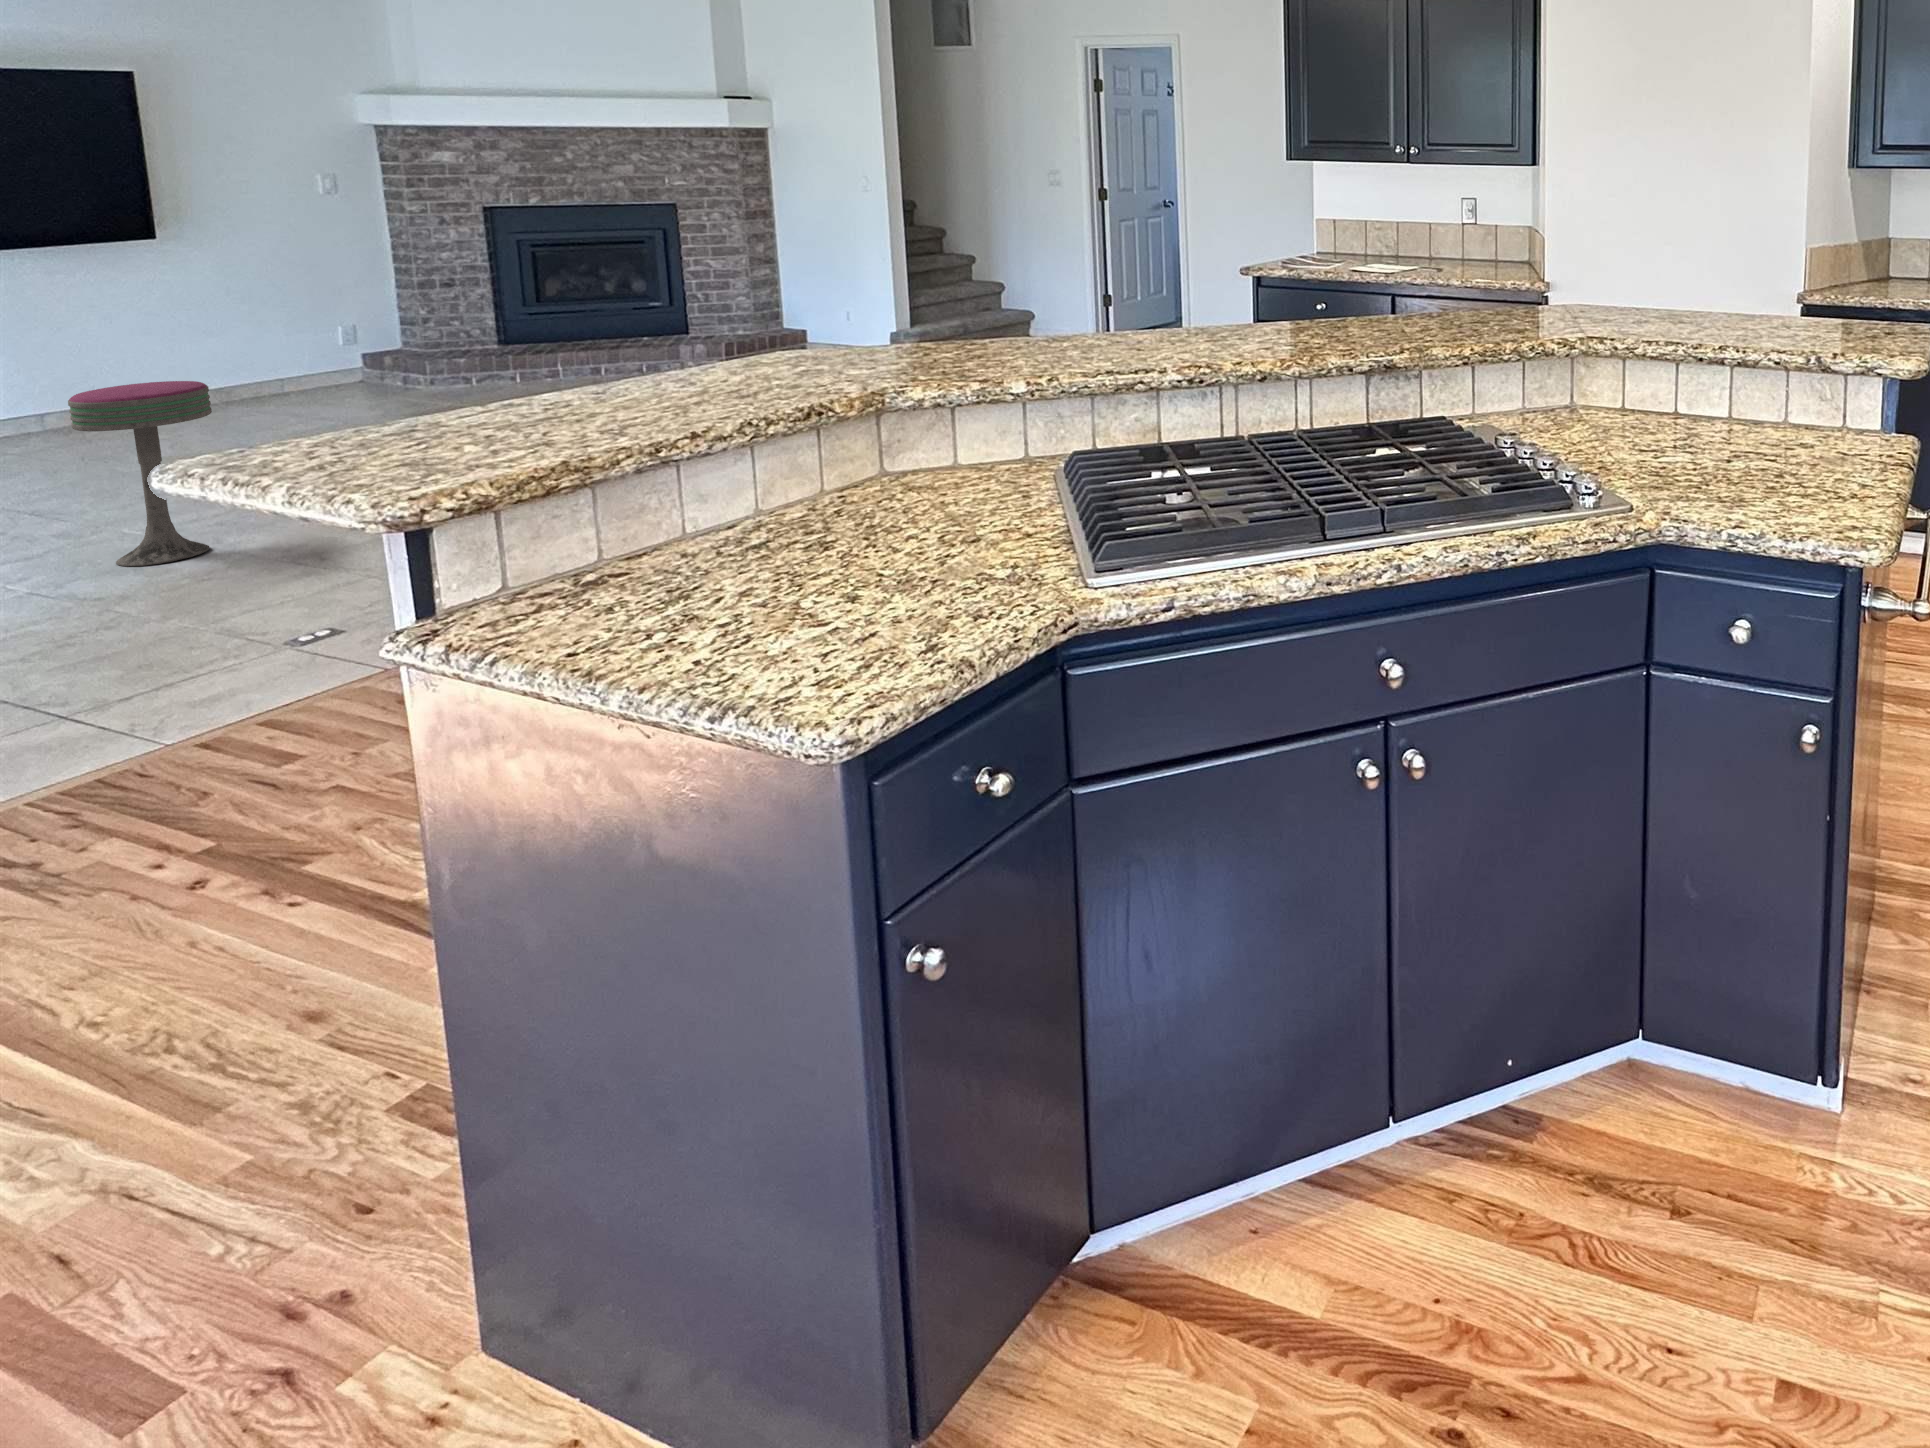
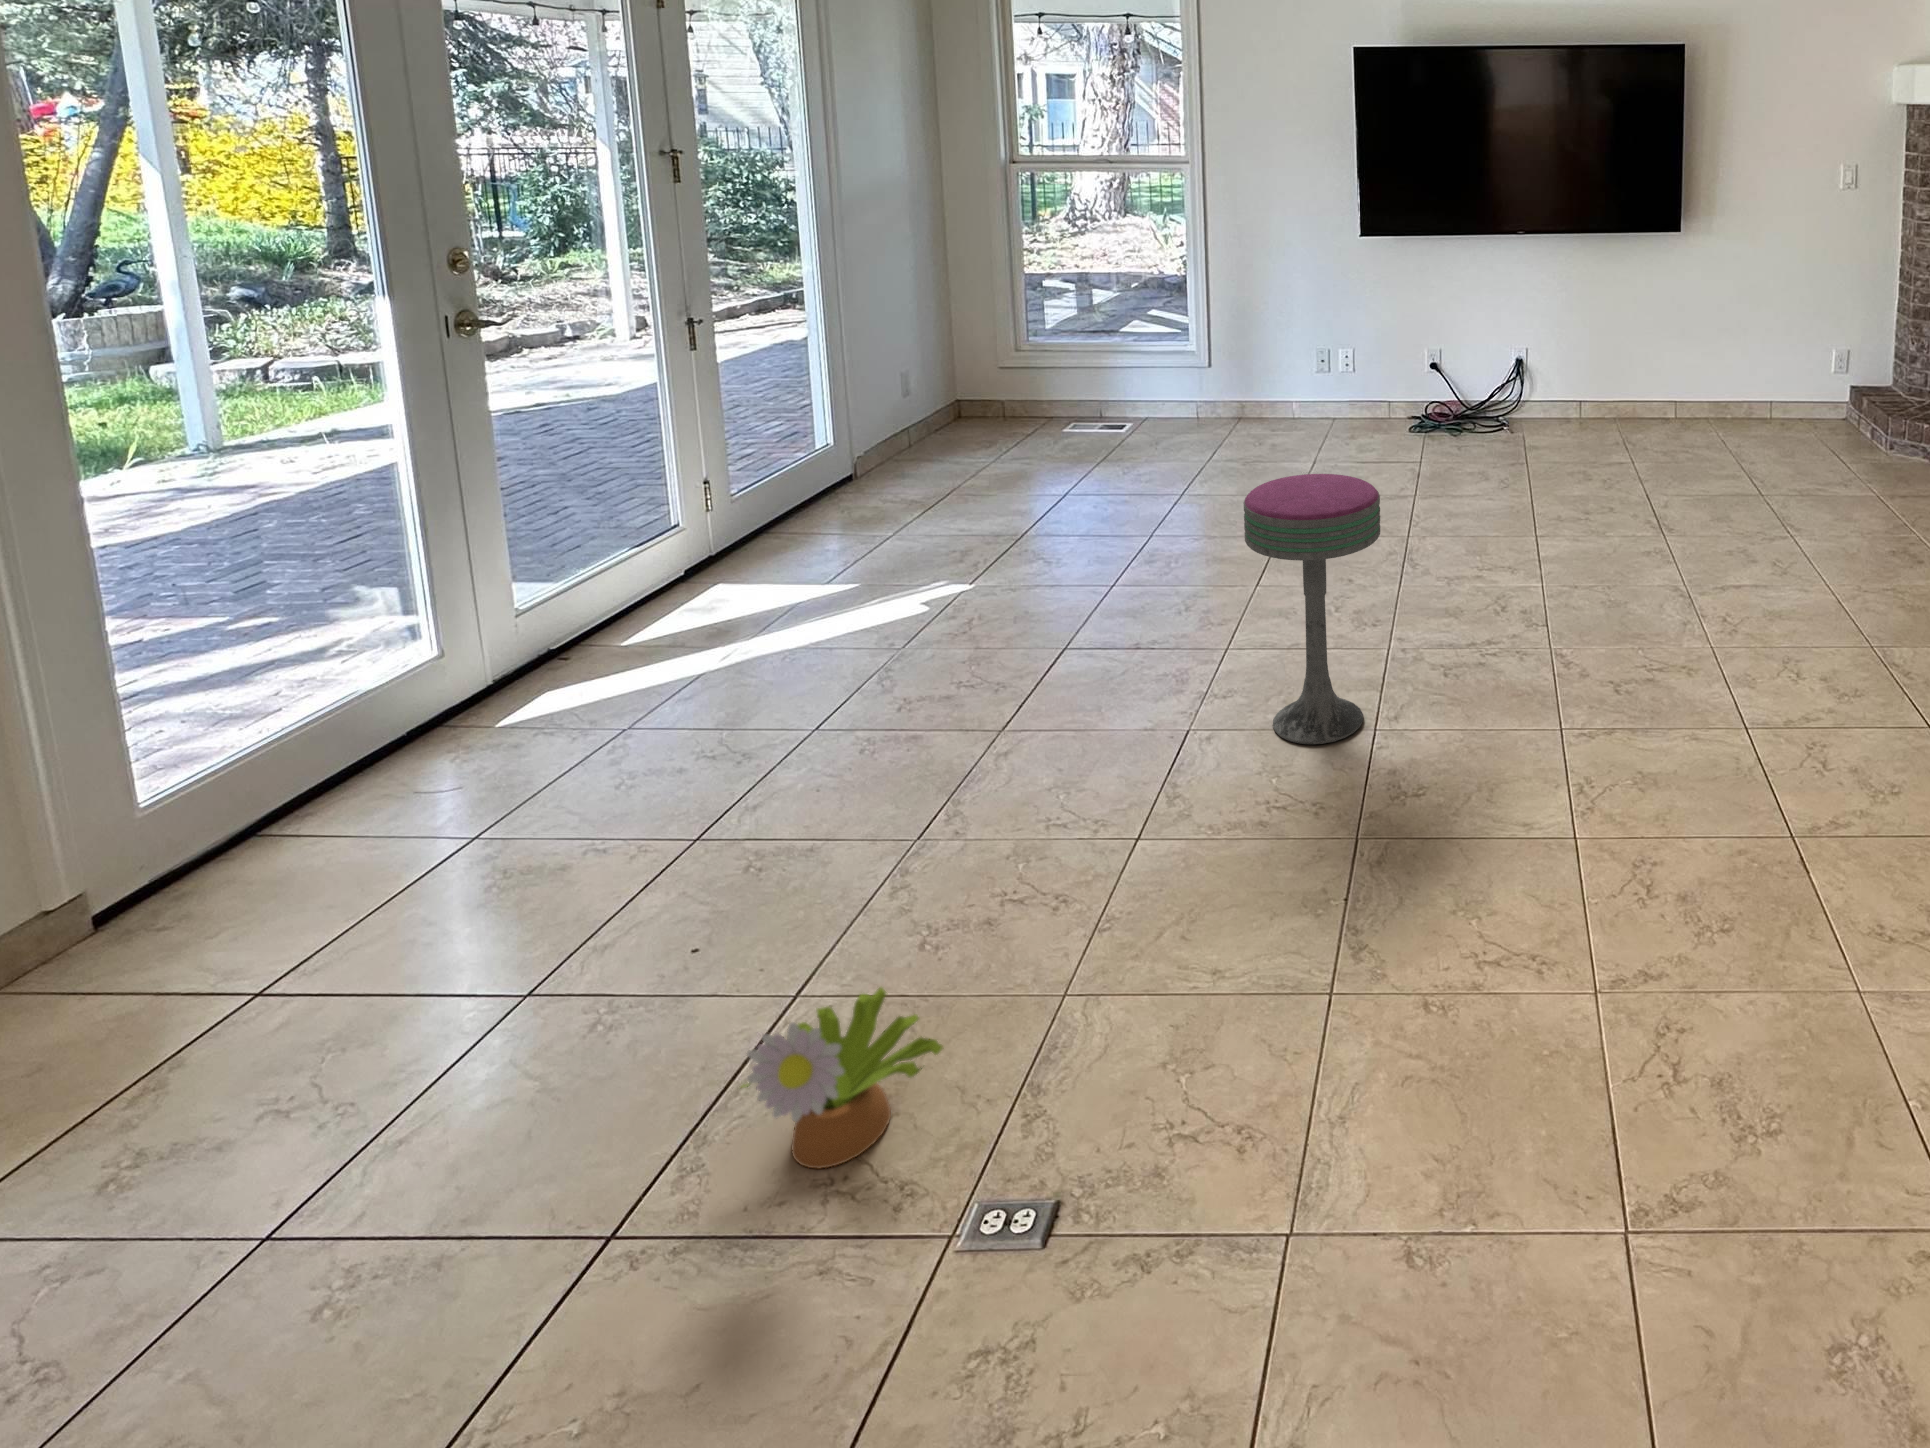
decorative plant: none [86,582,222,676] -> present [741,987,943,1168]

